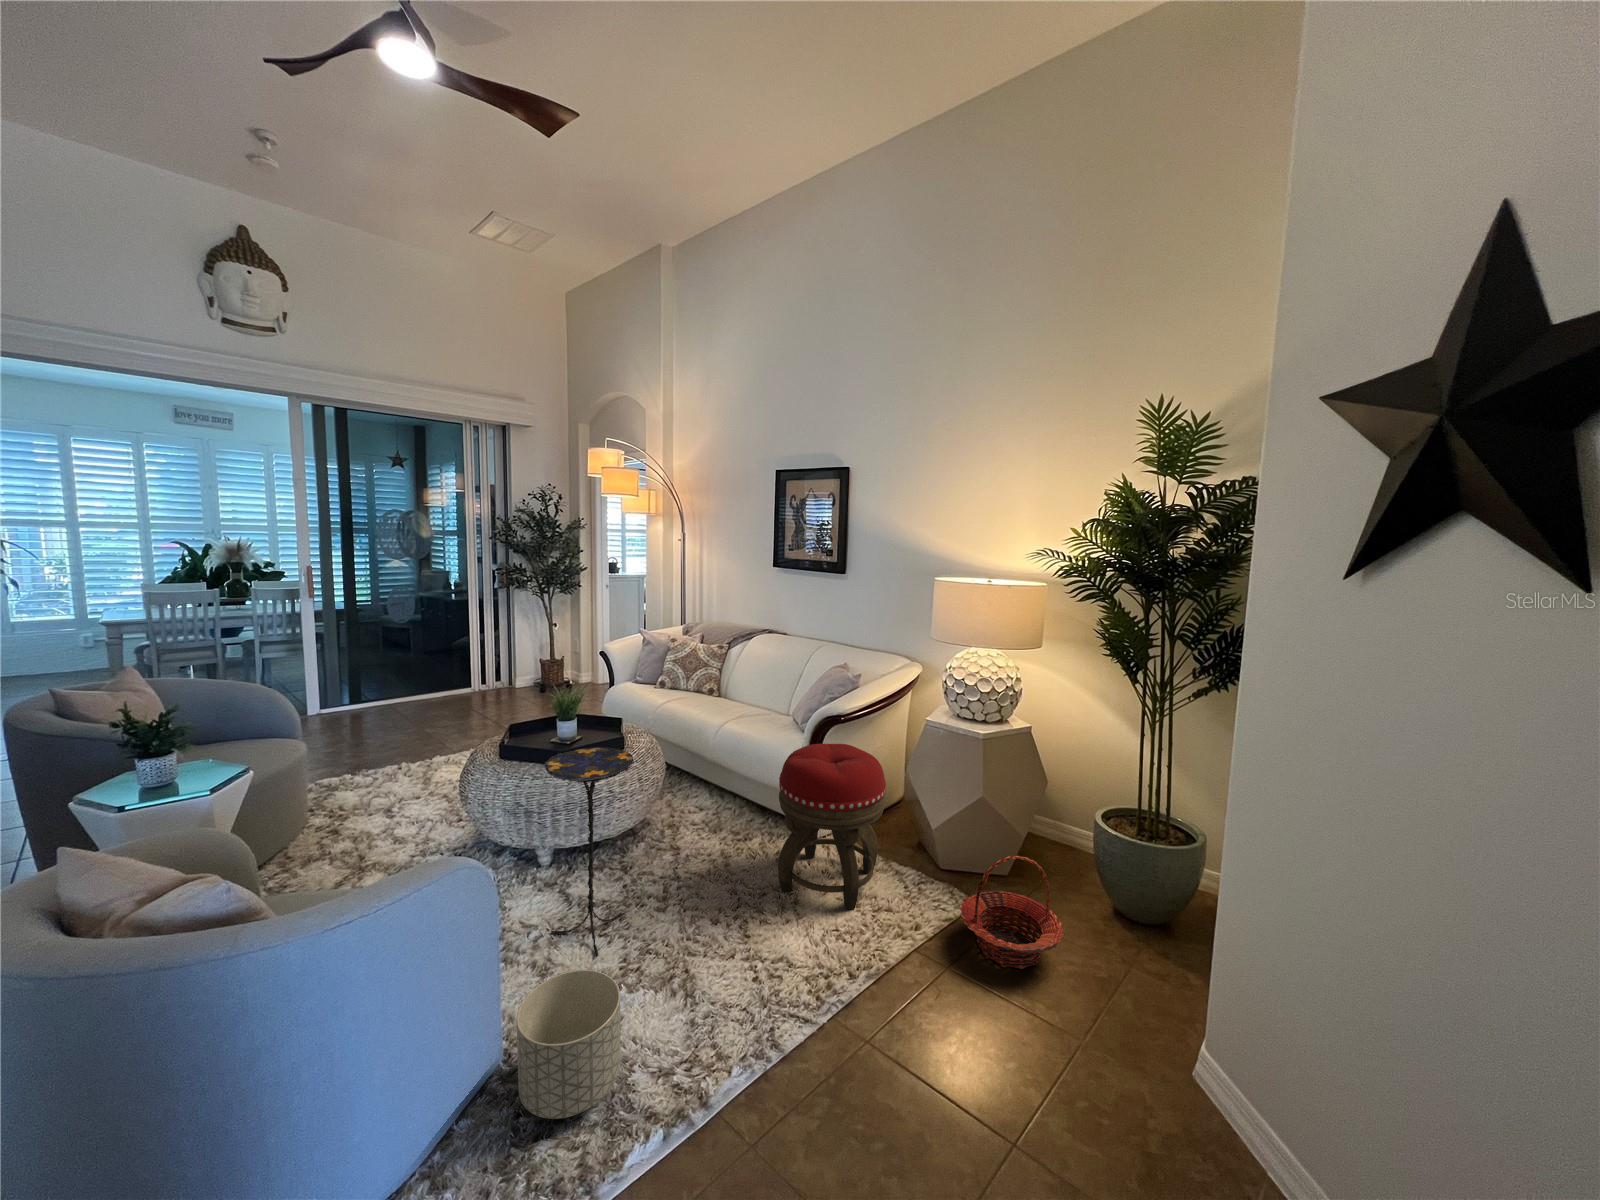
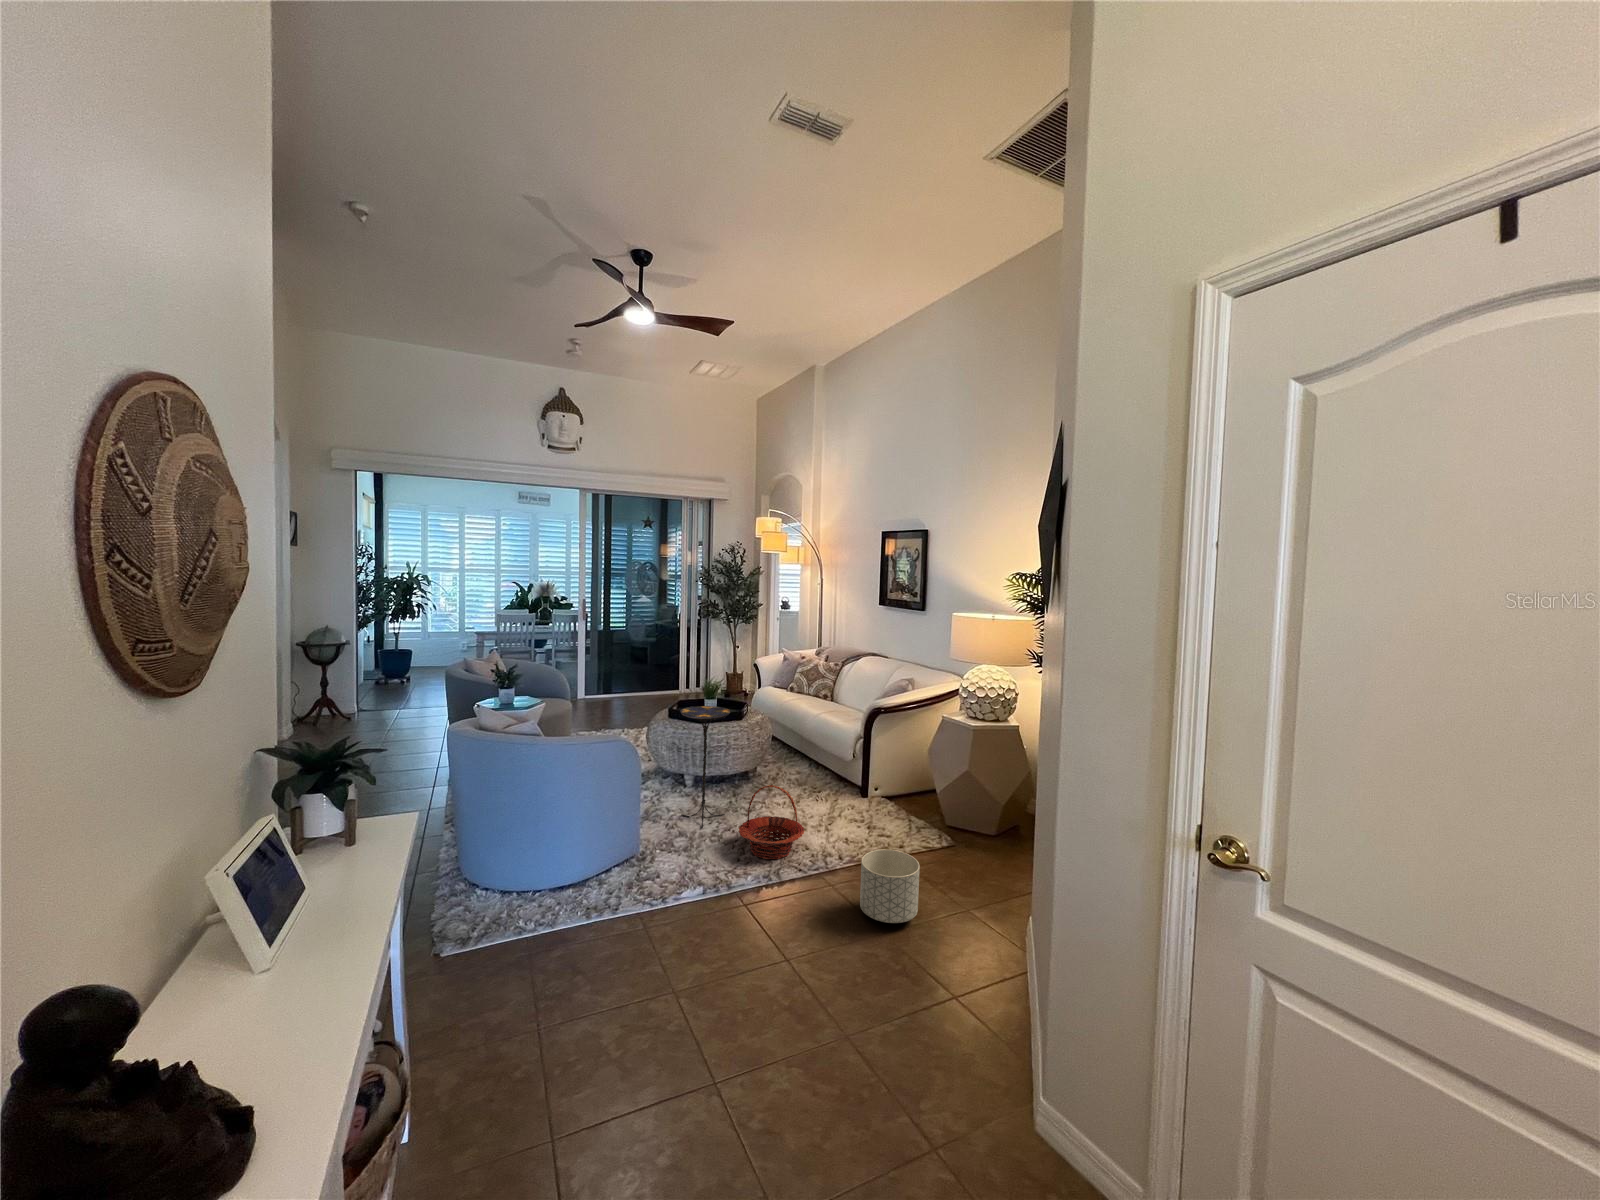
footstool: present [778,744,886,910] -> none [826,725,903,836]
basket: present [960,856,1064,969] -> present [738,785,805,859]
planter: present [516,970,621,1119] -> present [860,849,920,923]

